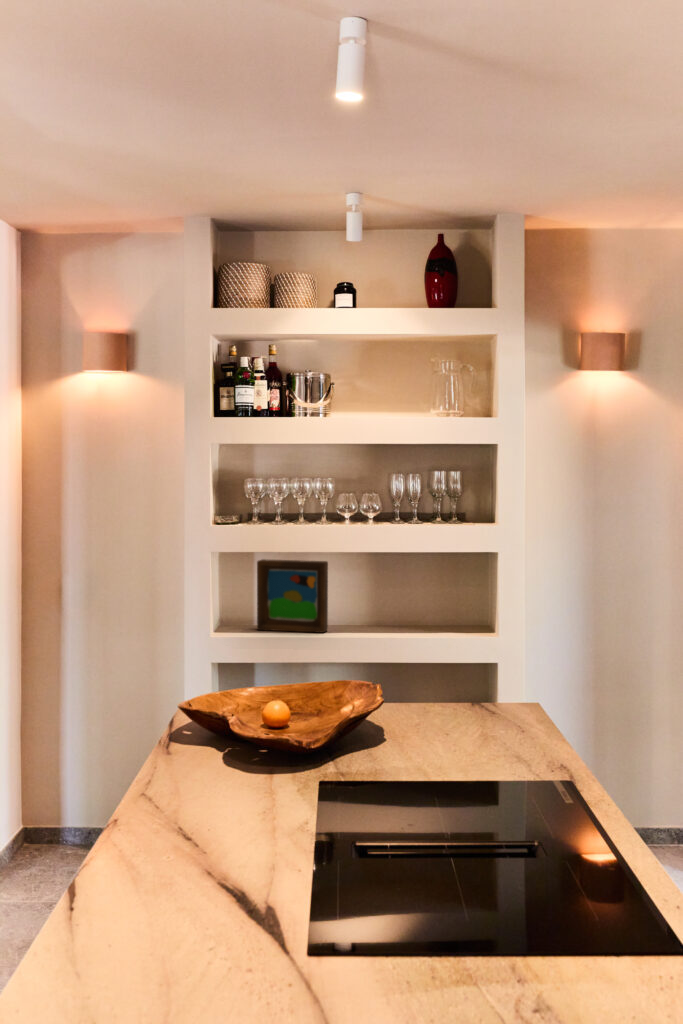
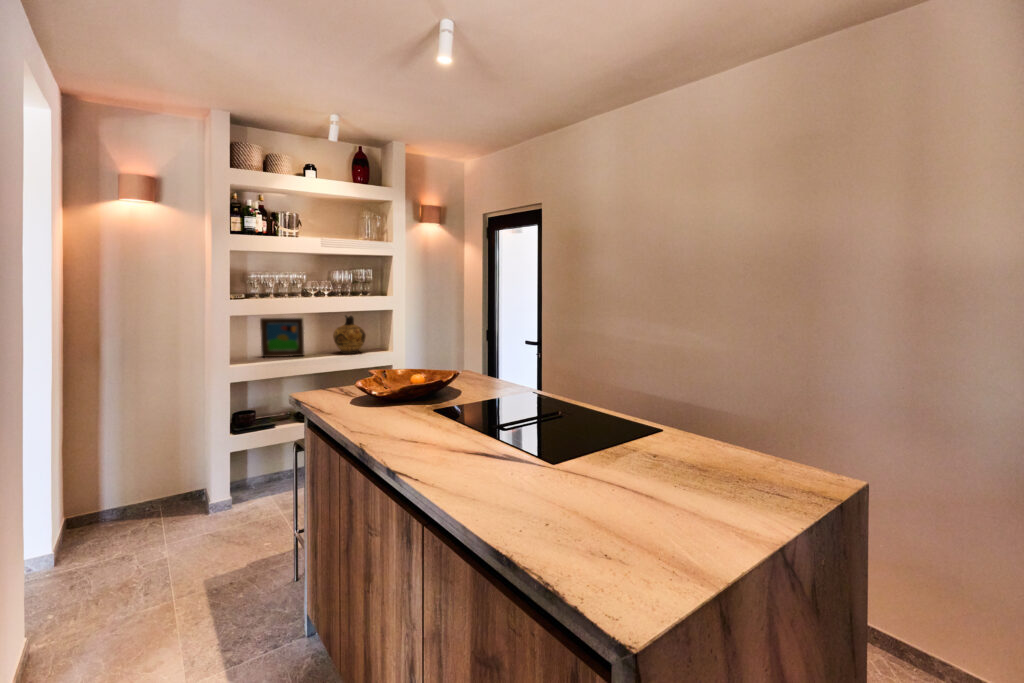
ceramic jug: none [380,558,440,634] -> present [333,315,366,354]

